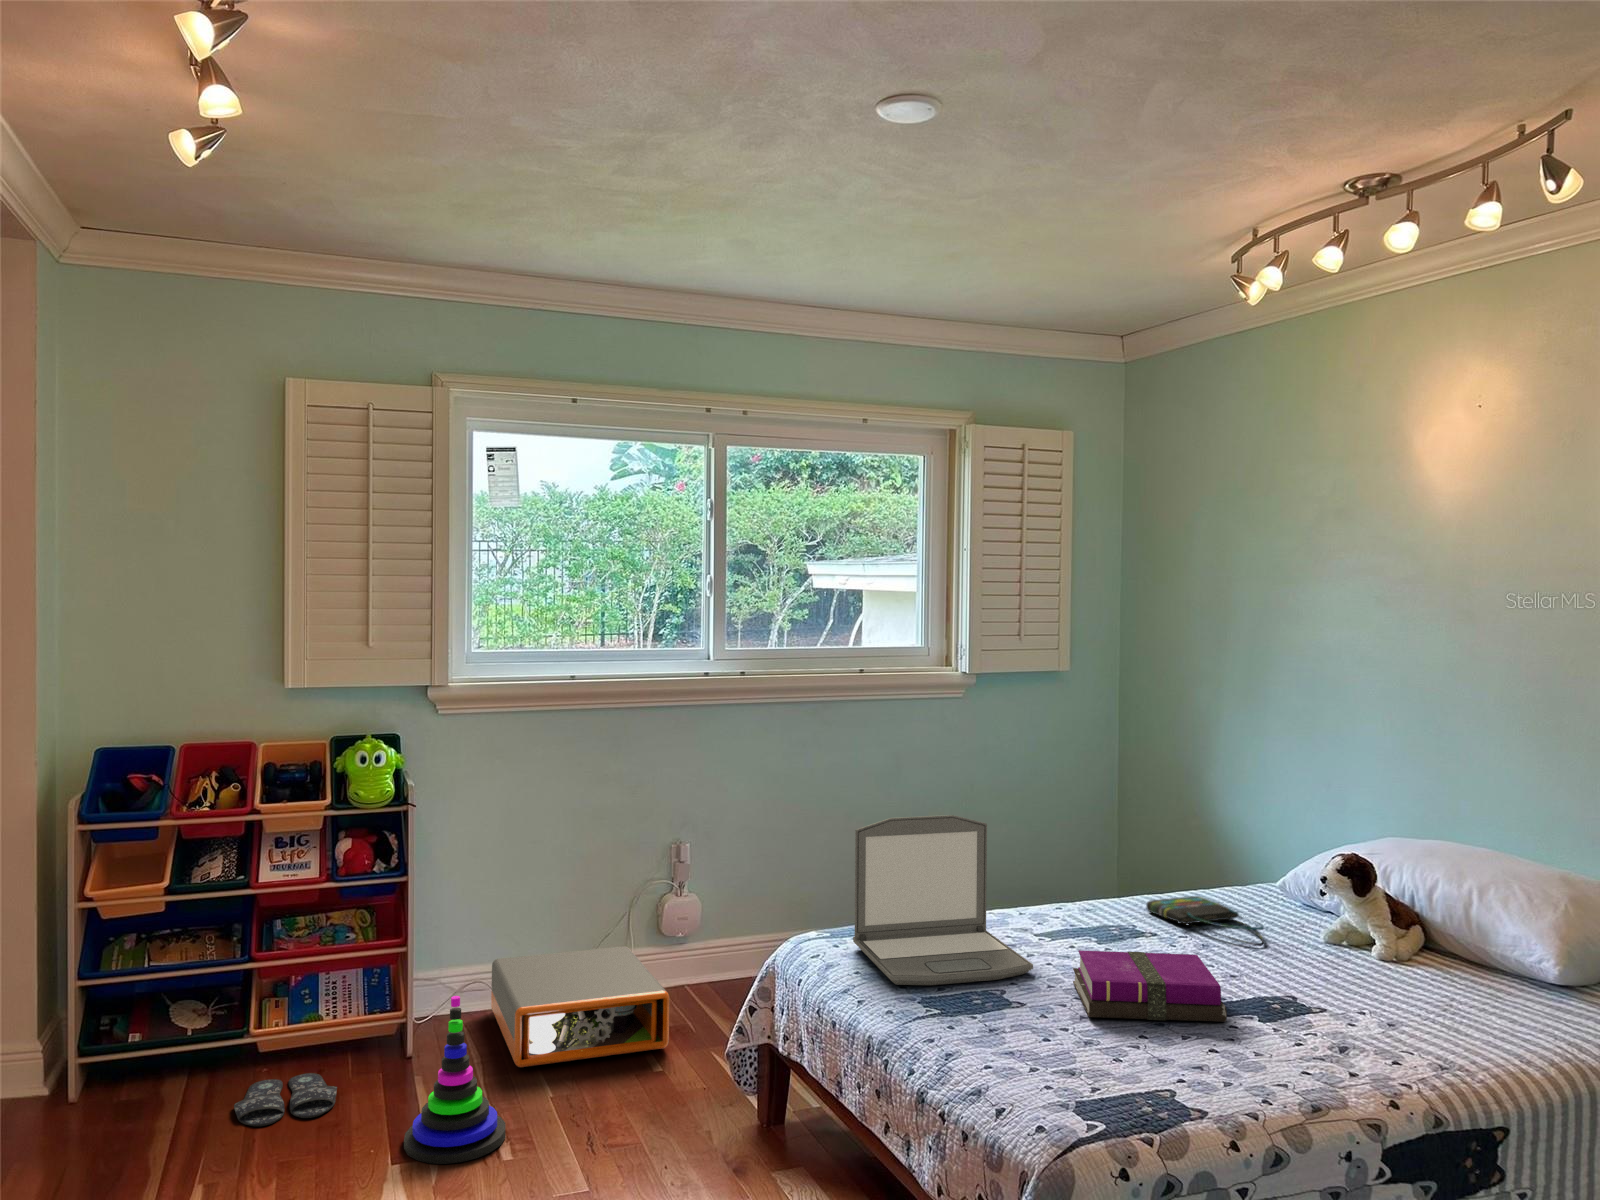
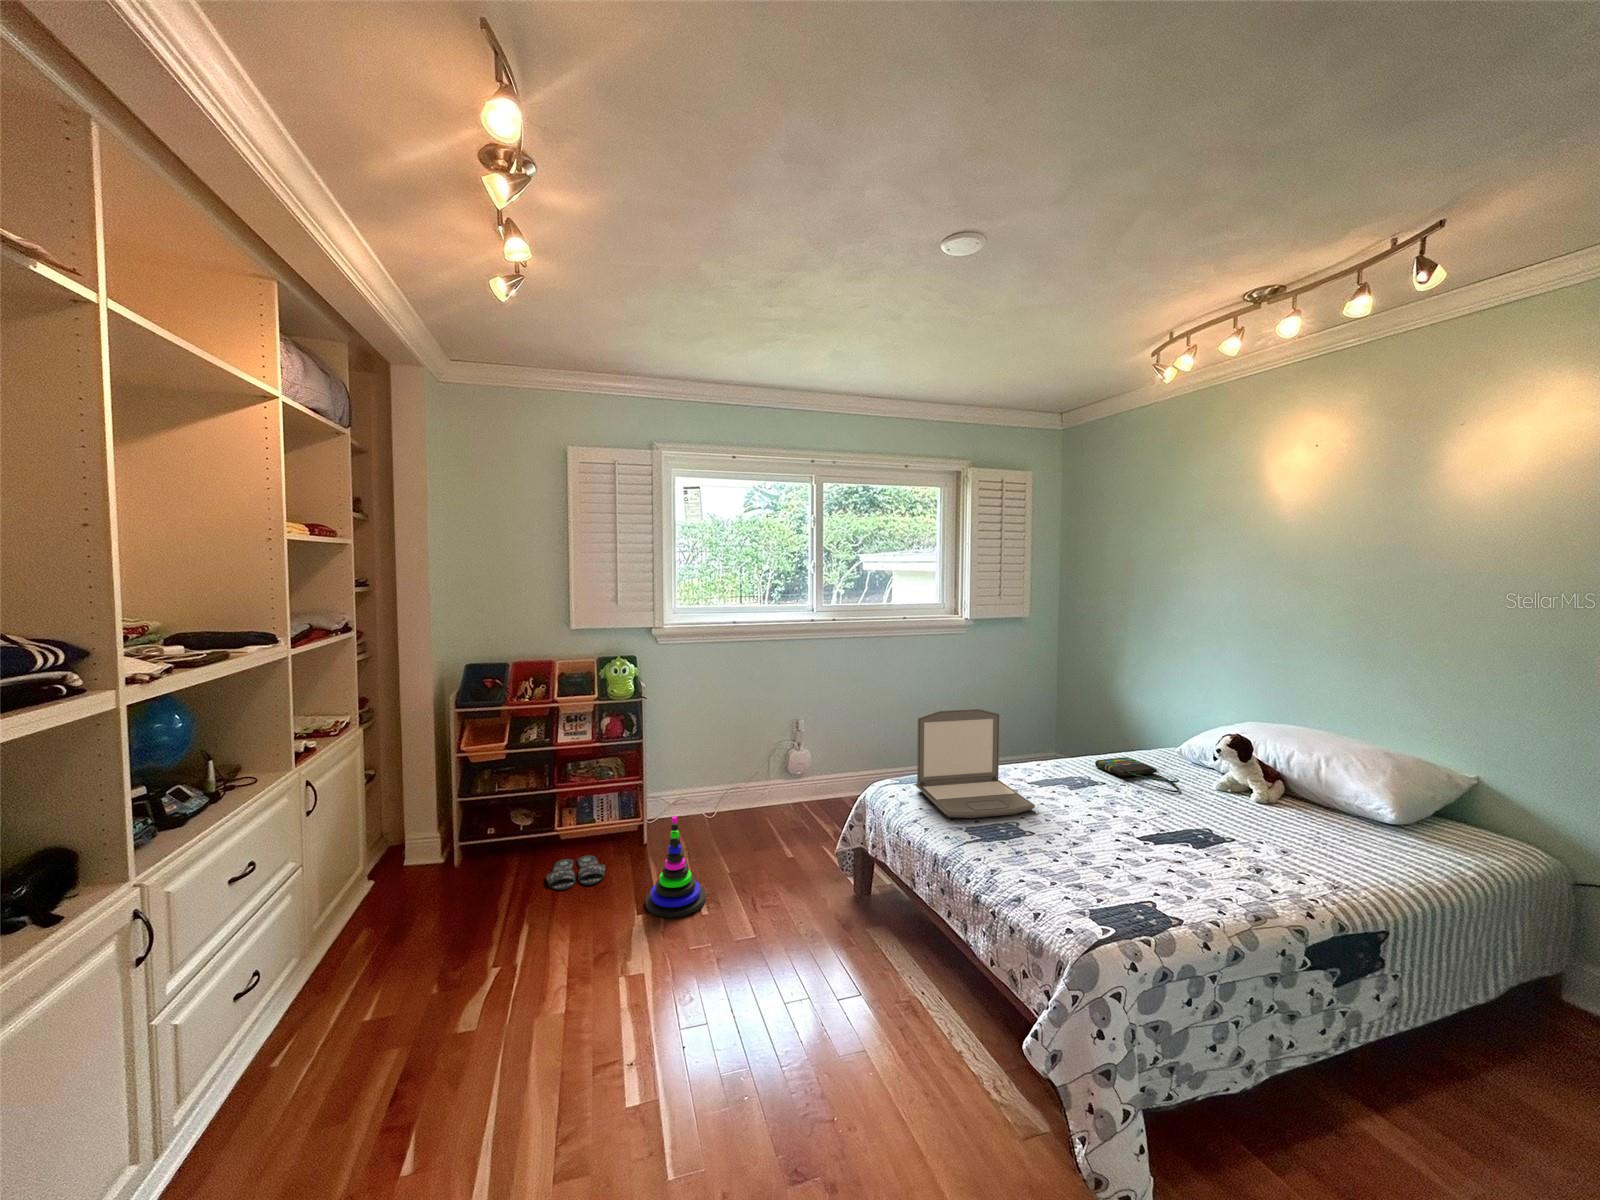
storage box: present [491,946,669,1067] -> none [692,779,798,854]
notebook: present [1073,950,1227,1022] -> none [1062,797,1173,849]

